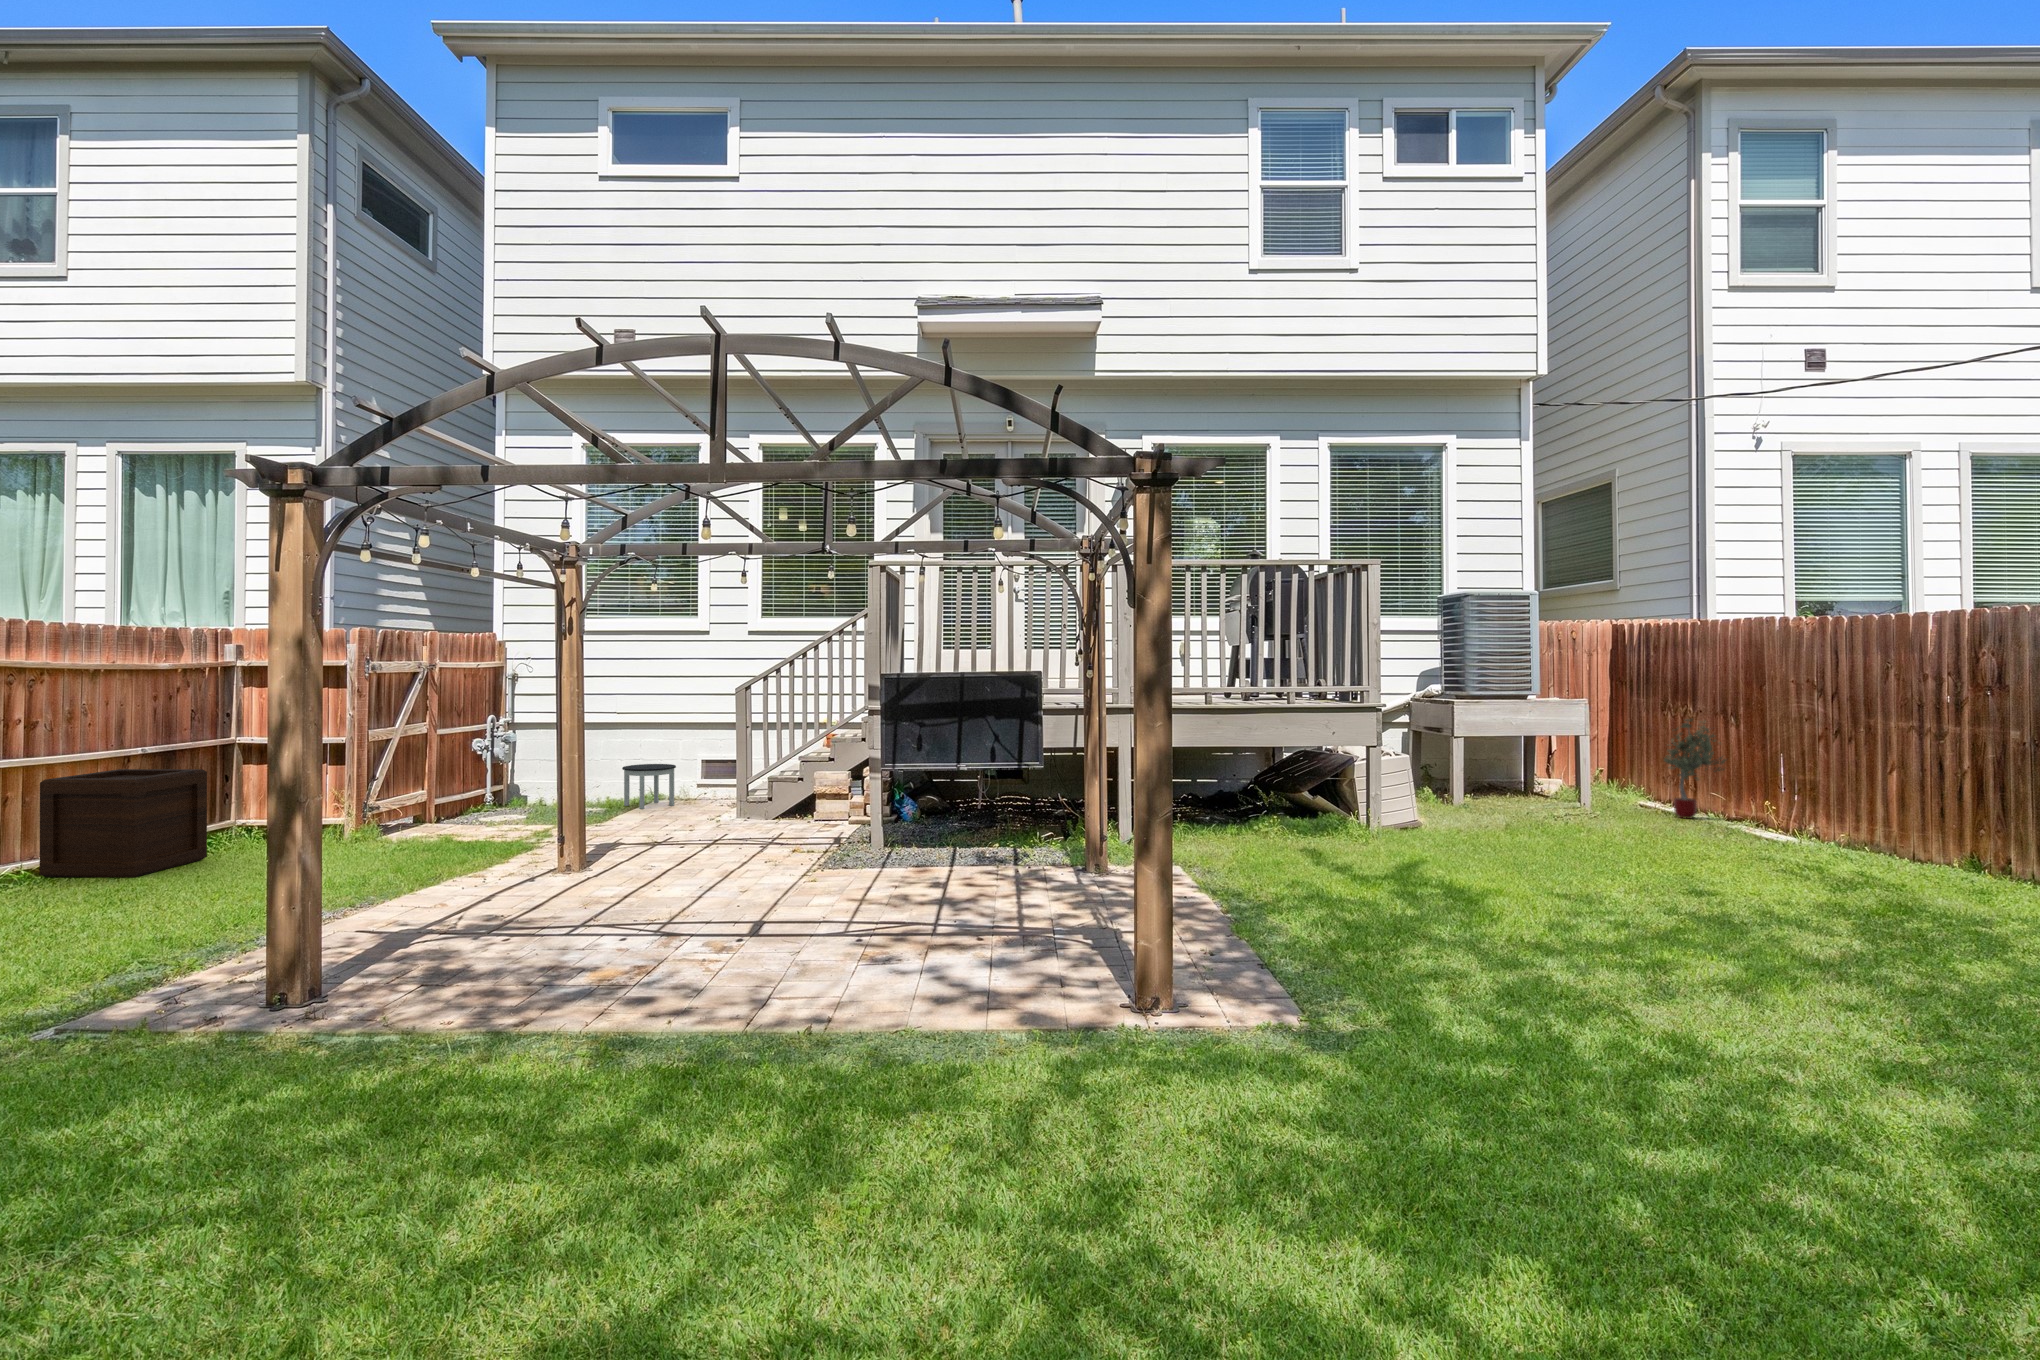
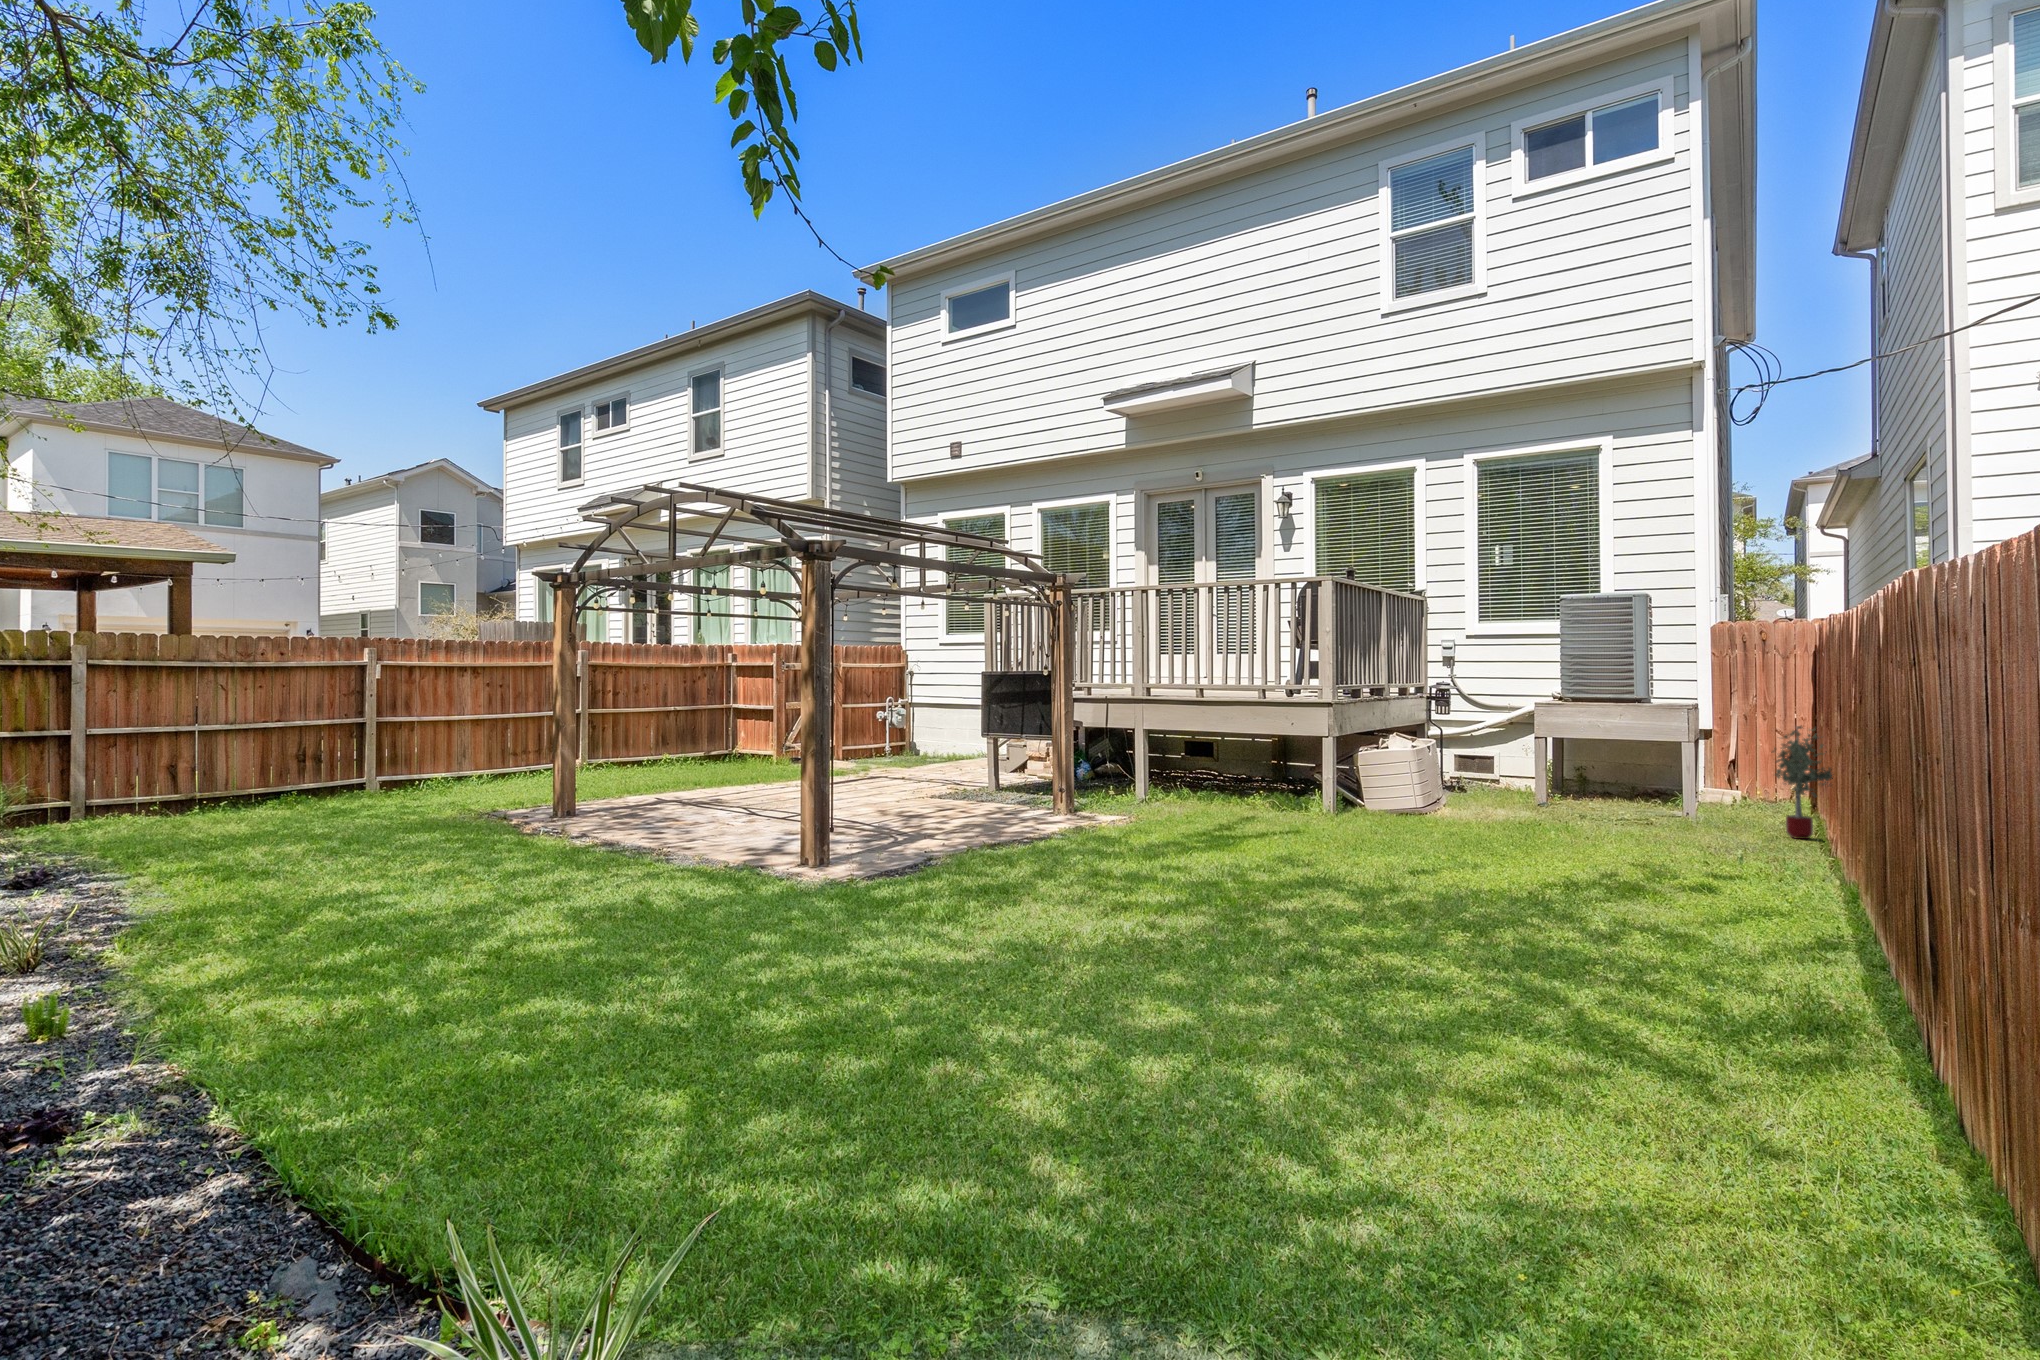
round table: present [622,764,676,809] -> none [940,736,976,766]
wooden crate: present [39,769,207,877] -> none [616,719,690,774]

